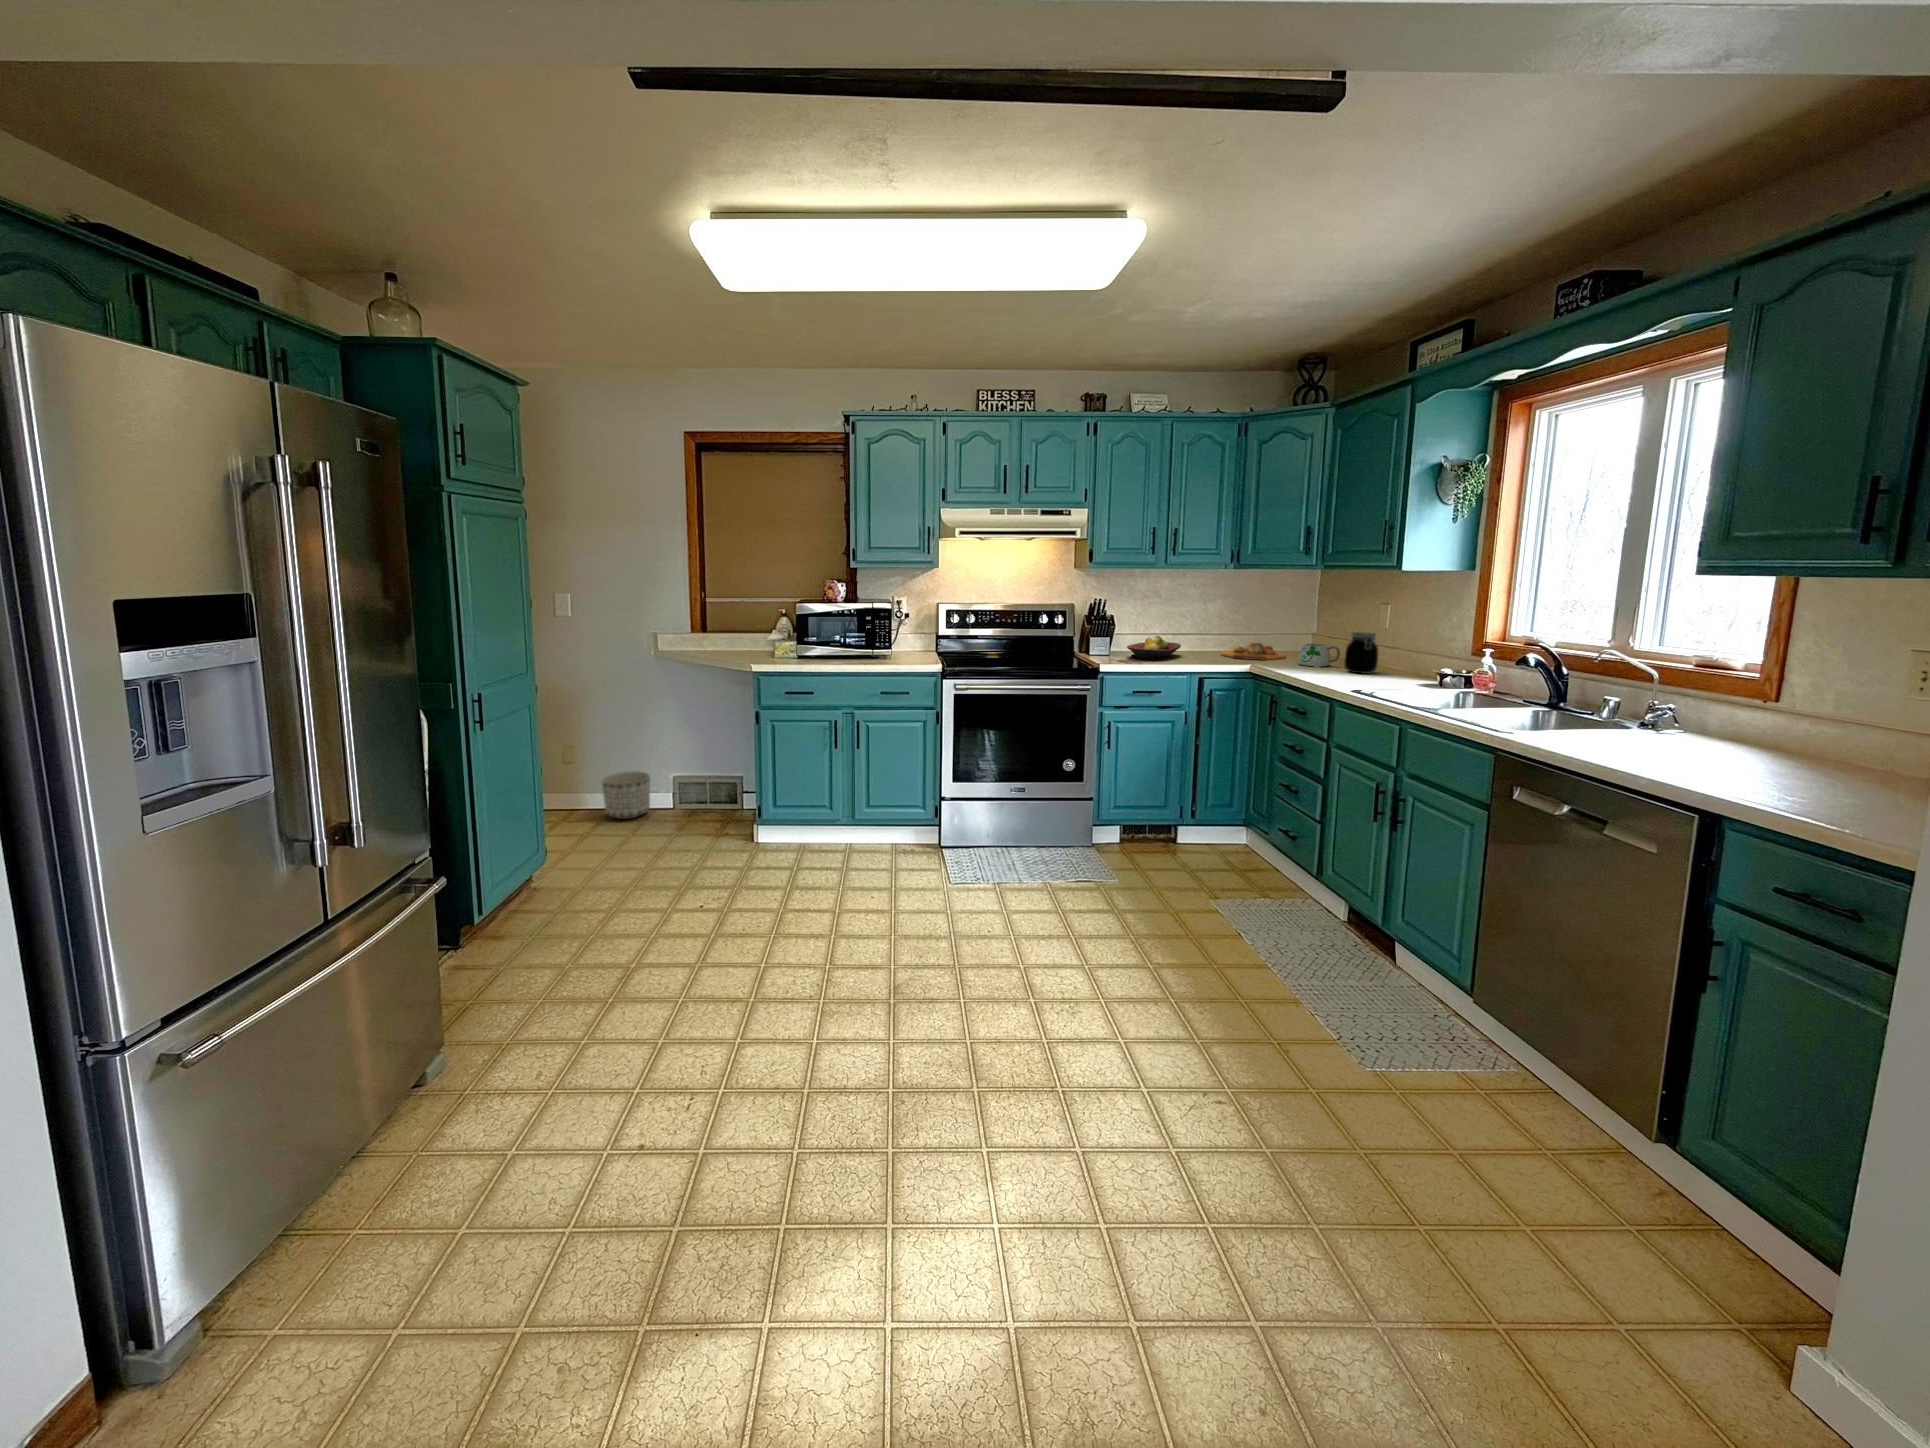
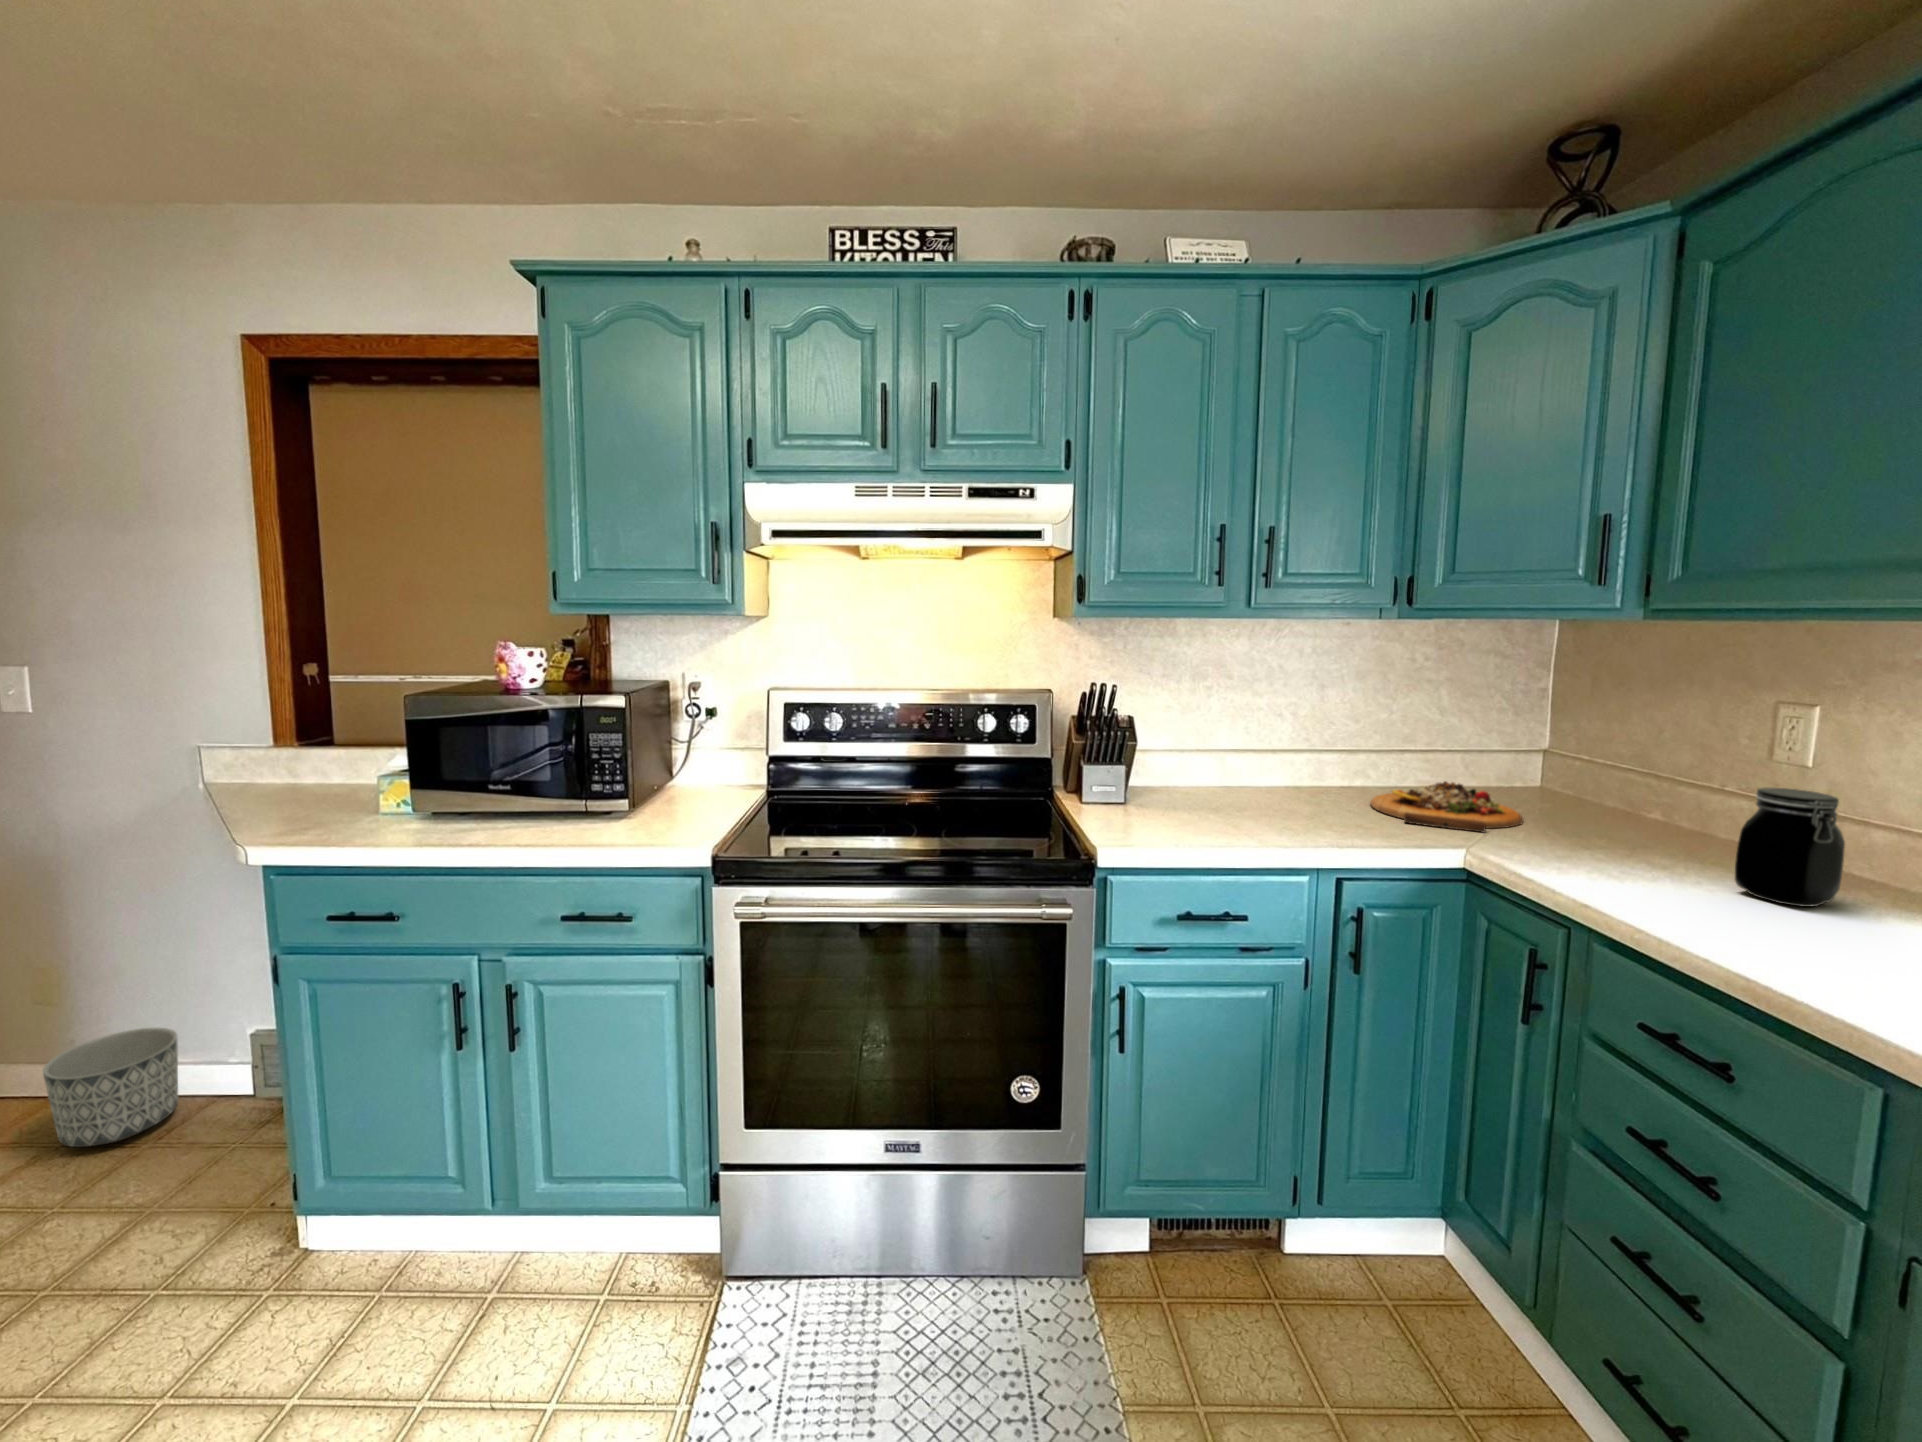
fruit bowl: present [1127,636,1181,660] -> none [1162,766,1283,827]
mug: present [1298,644,1340,668] -> none [1577,802,1698,873]

